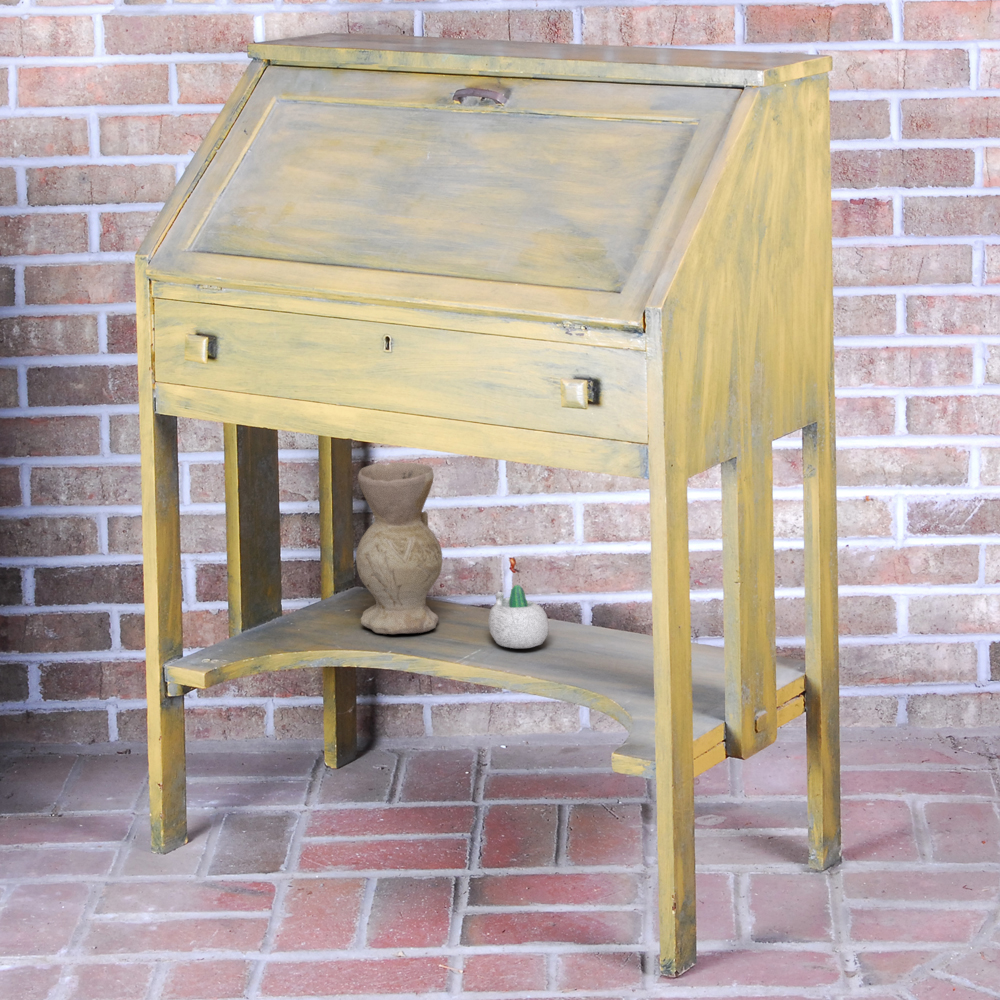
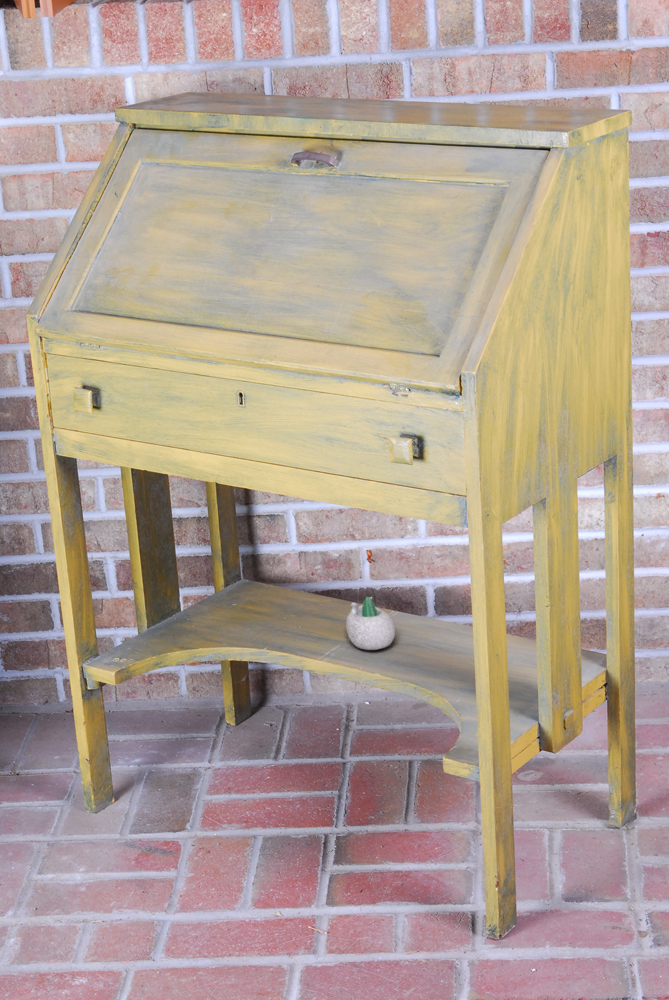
vase: present [356,463,442,634] -> none [235,493,307,635]

